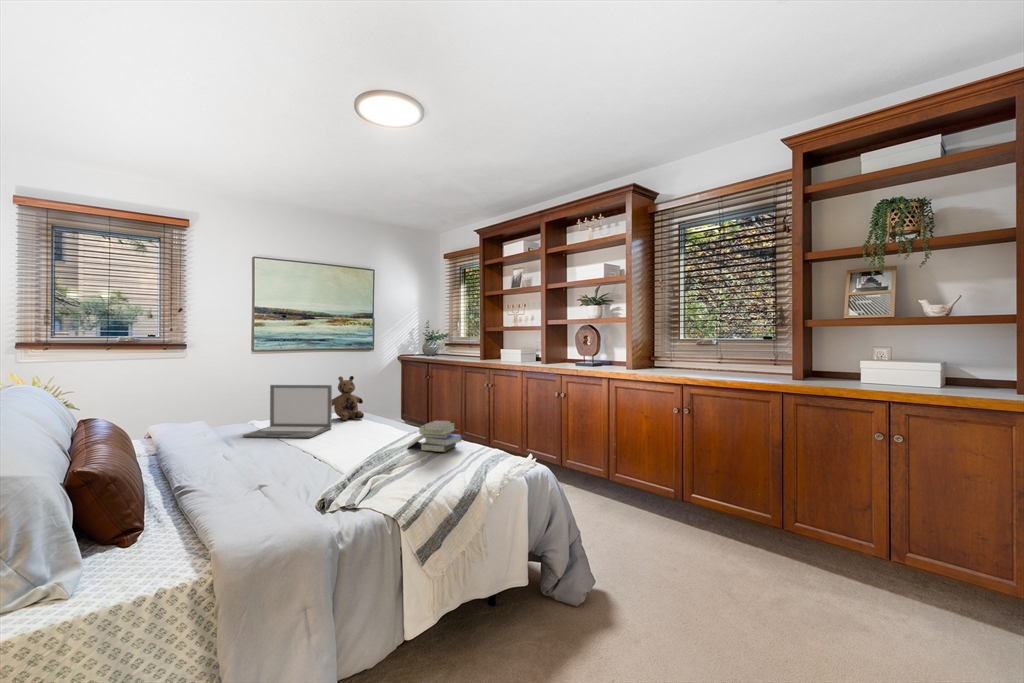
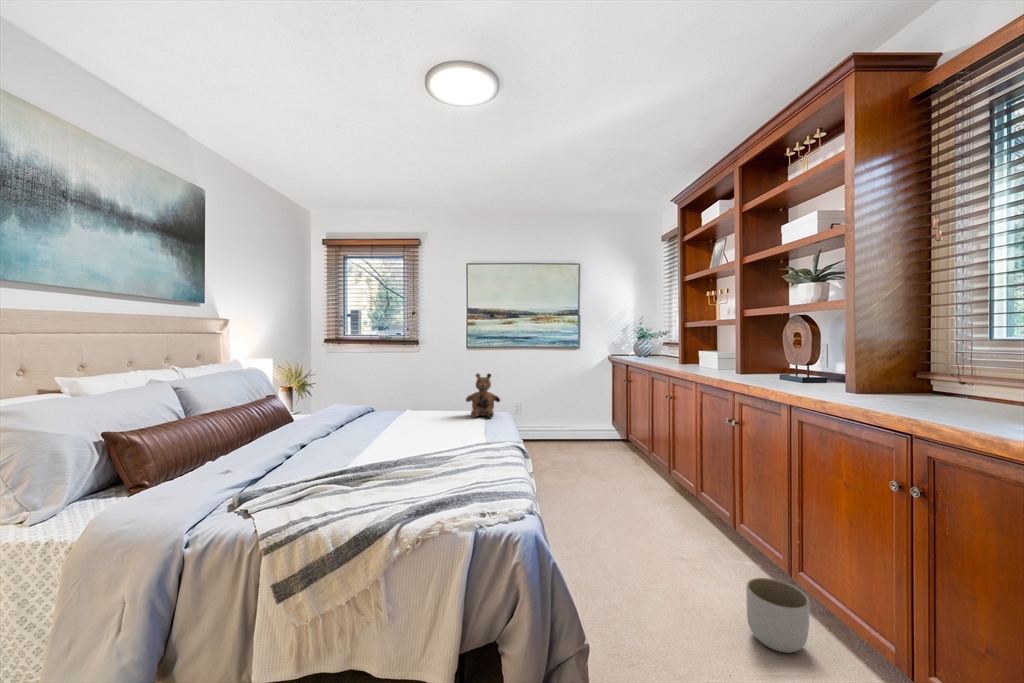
laptop: present [243,385,332,438] -> none [372,377,446,430]
book: present [408,420,462,452] -> none [408,431,461,472]
planter: none [601,486,634,523] -> present [746,578,810,653]

